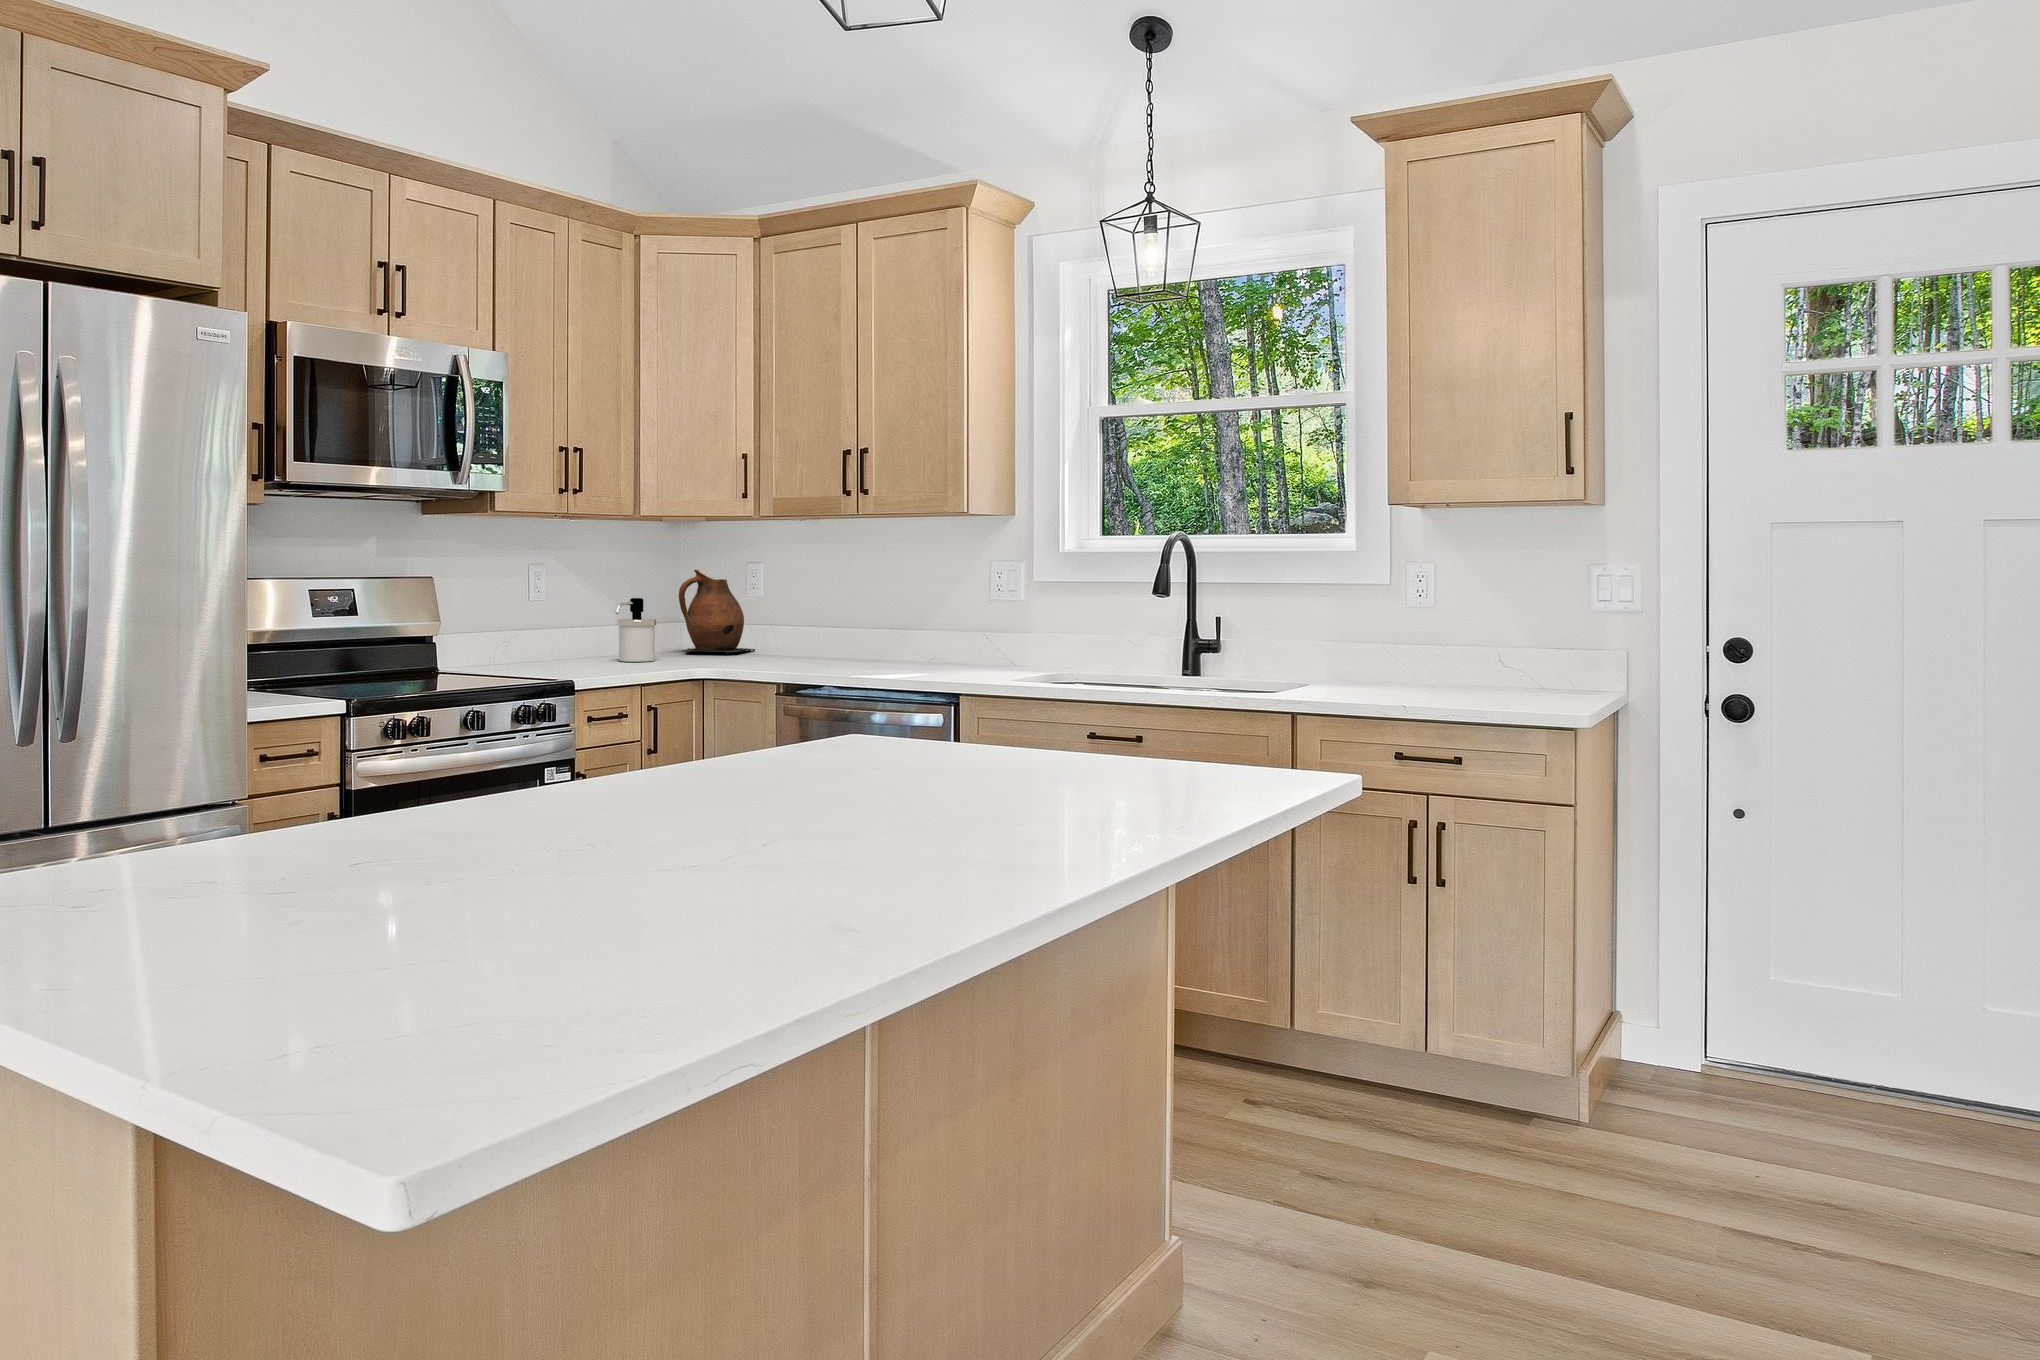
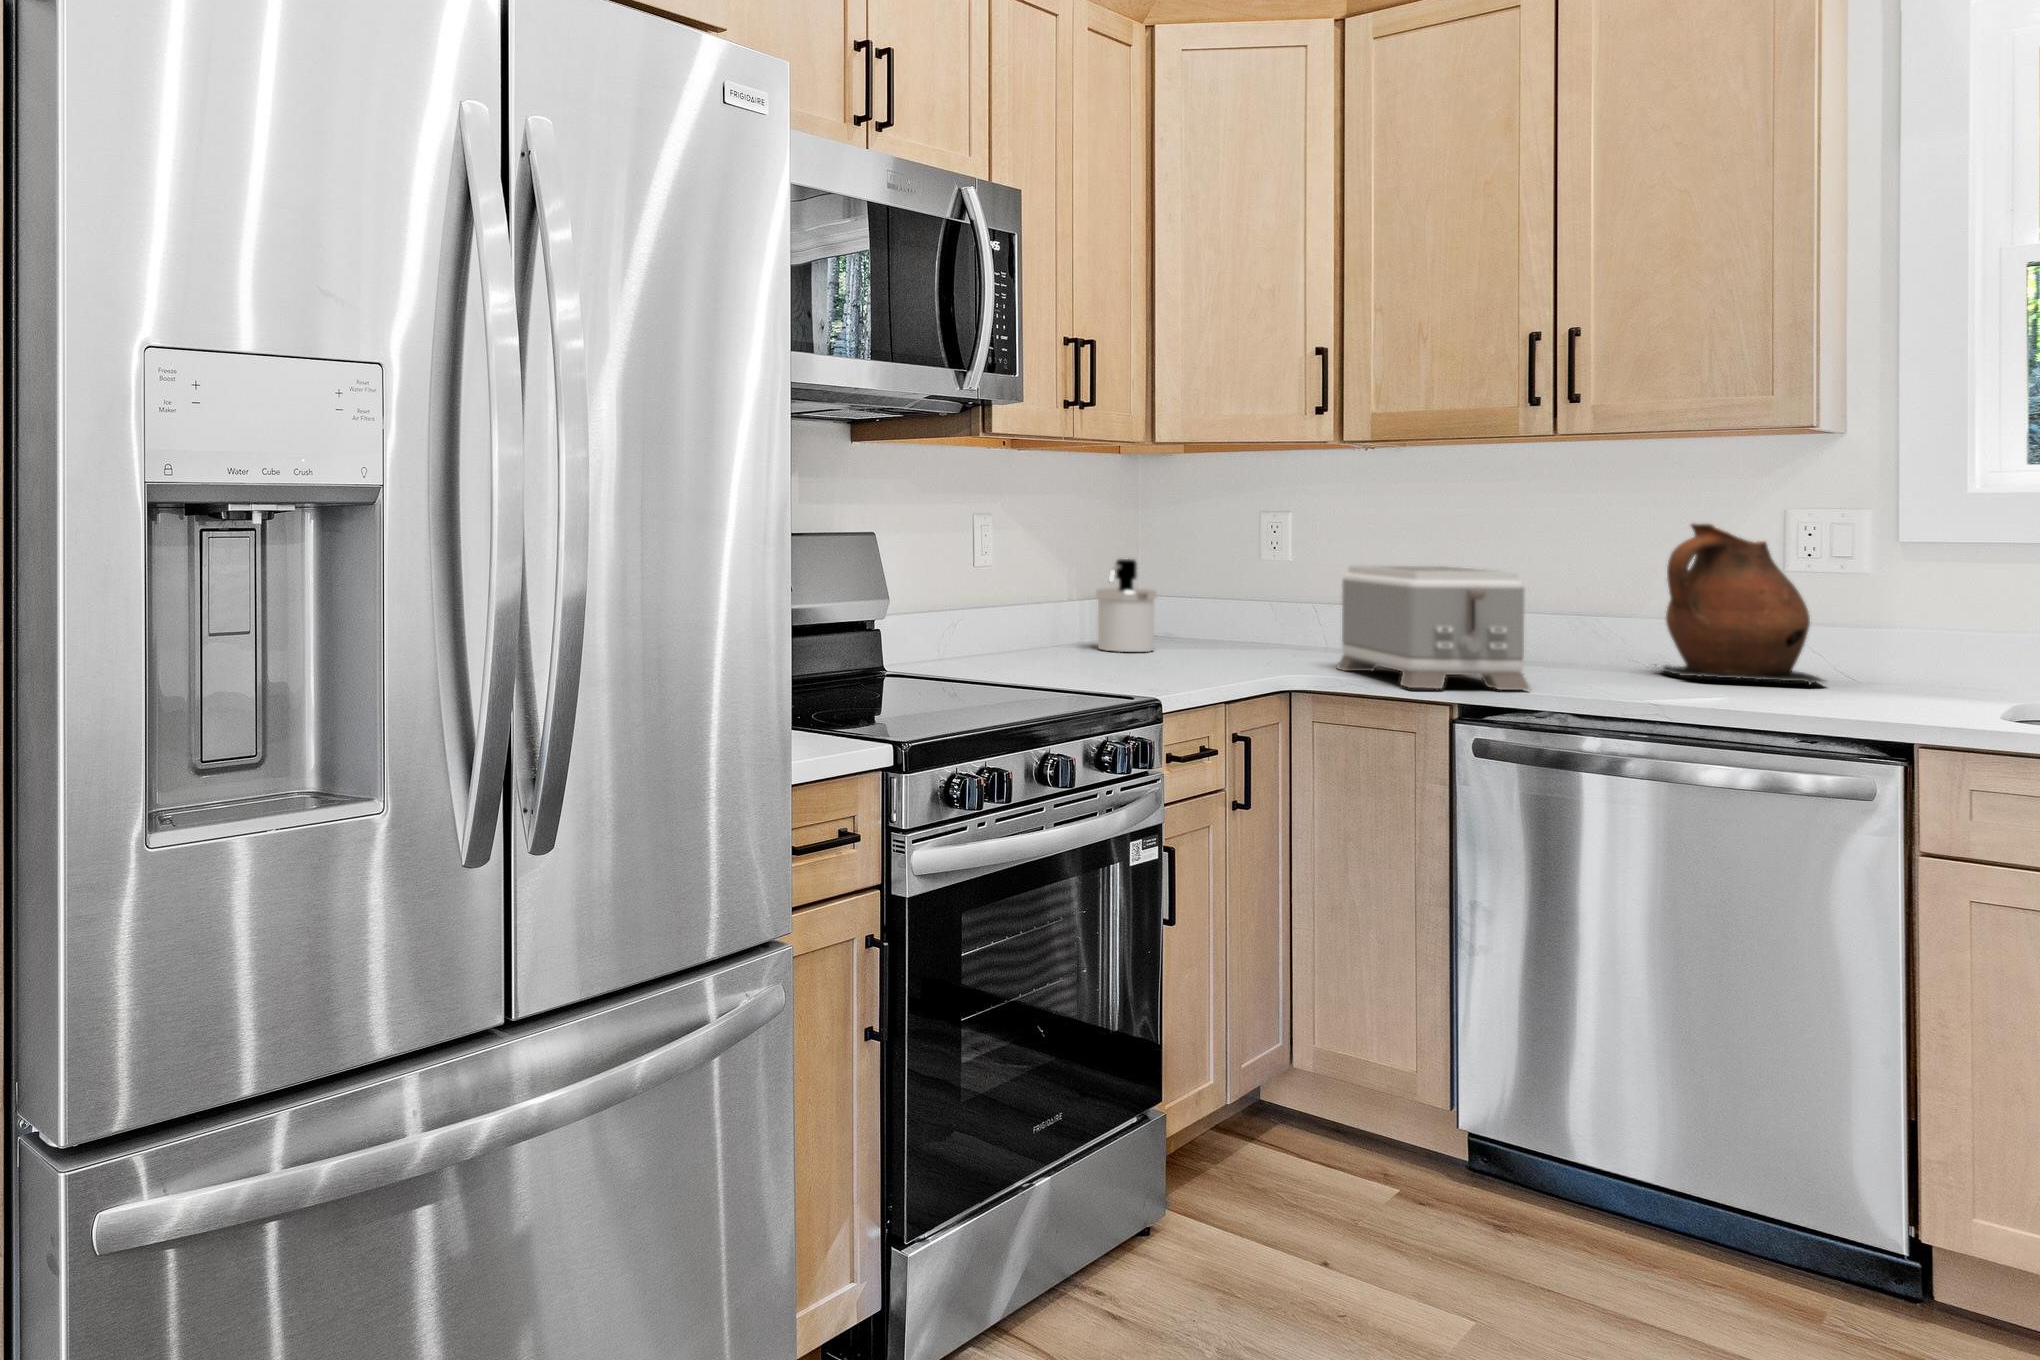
ceramic pitcher: present [679,570,755,654] -> present [1655,523,1824,684]
toaster: none [739,600,813,675] -> present [1337,565,1530,690]

